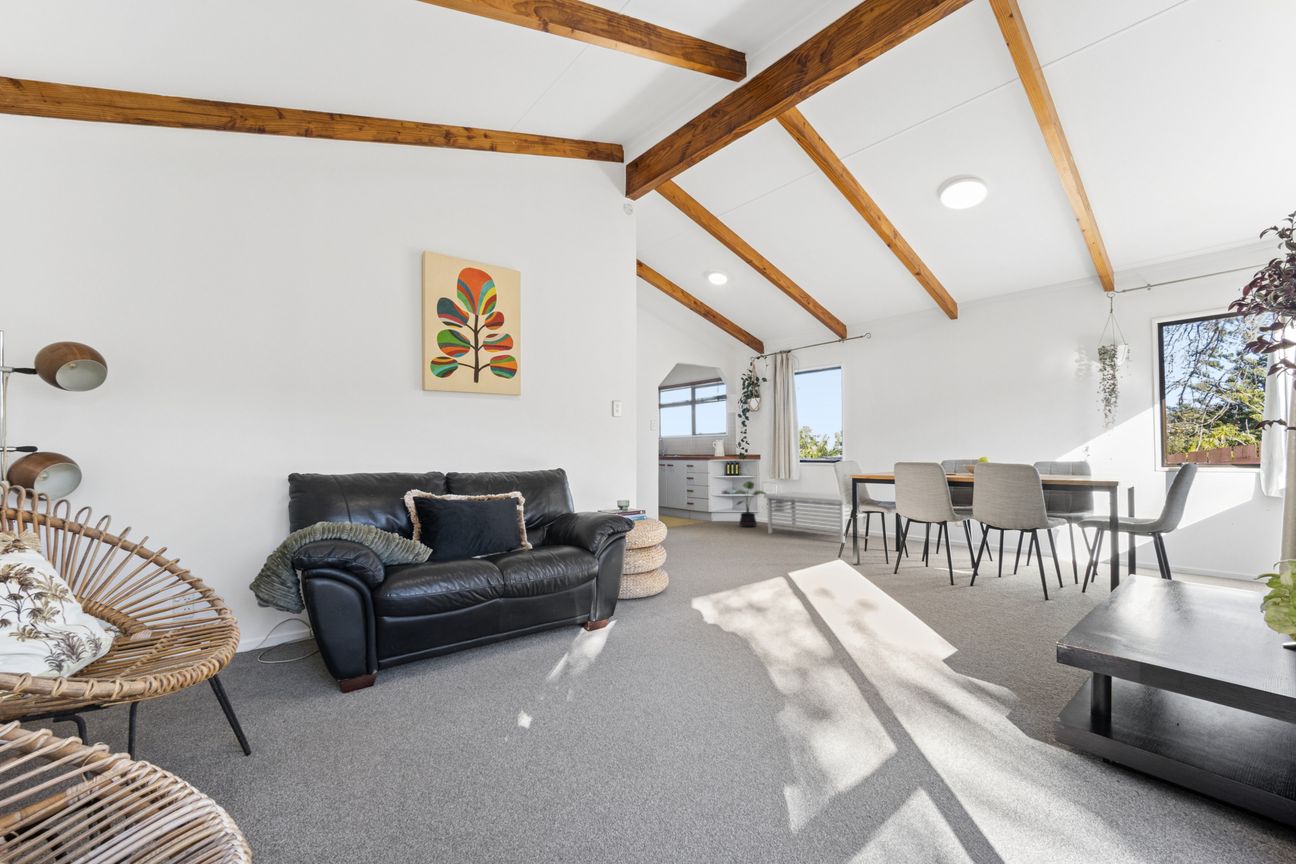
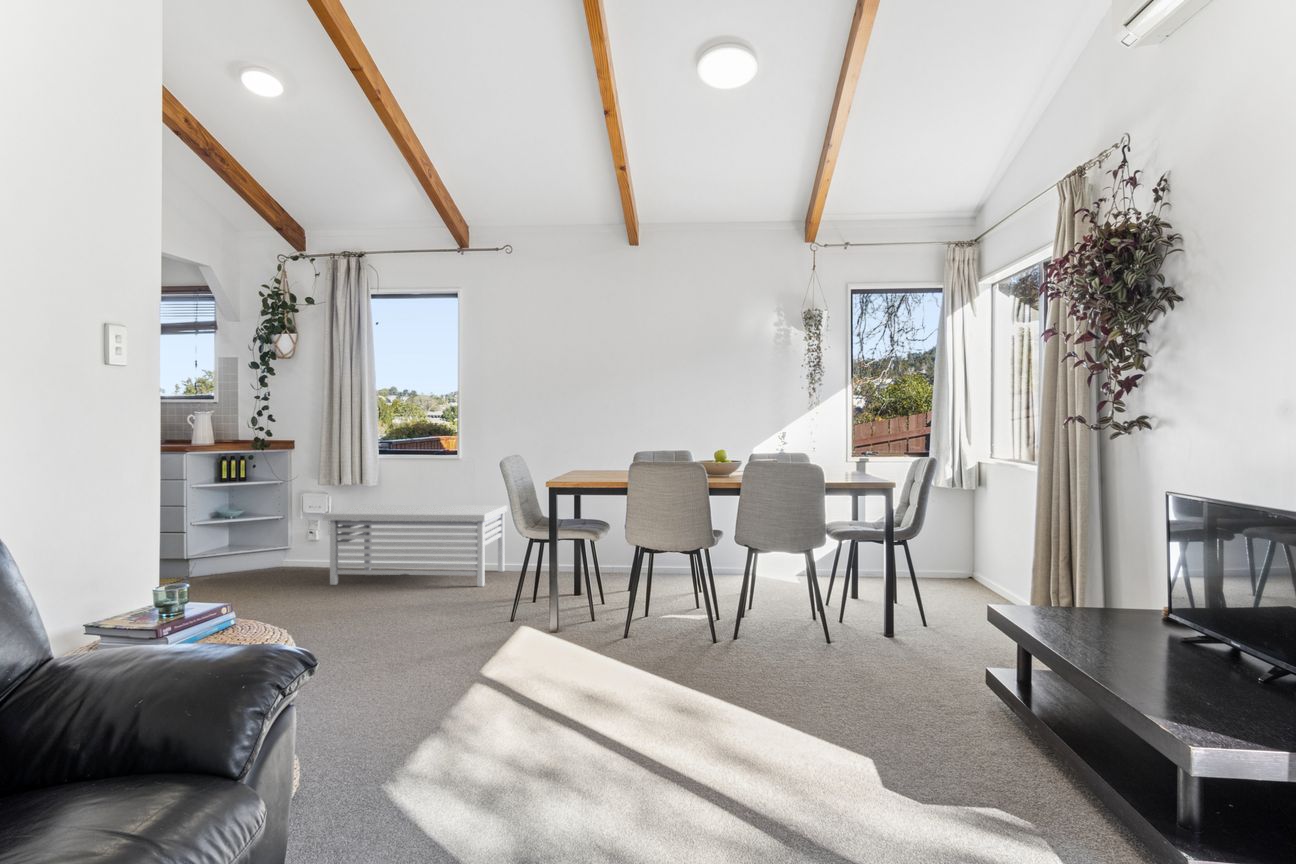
potted plant: present [737,482,766,527] -> none [244,489,314,577]

